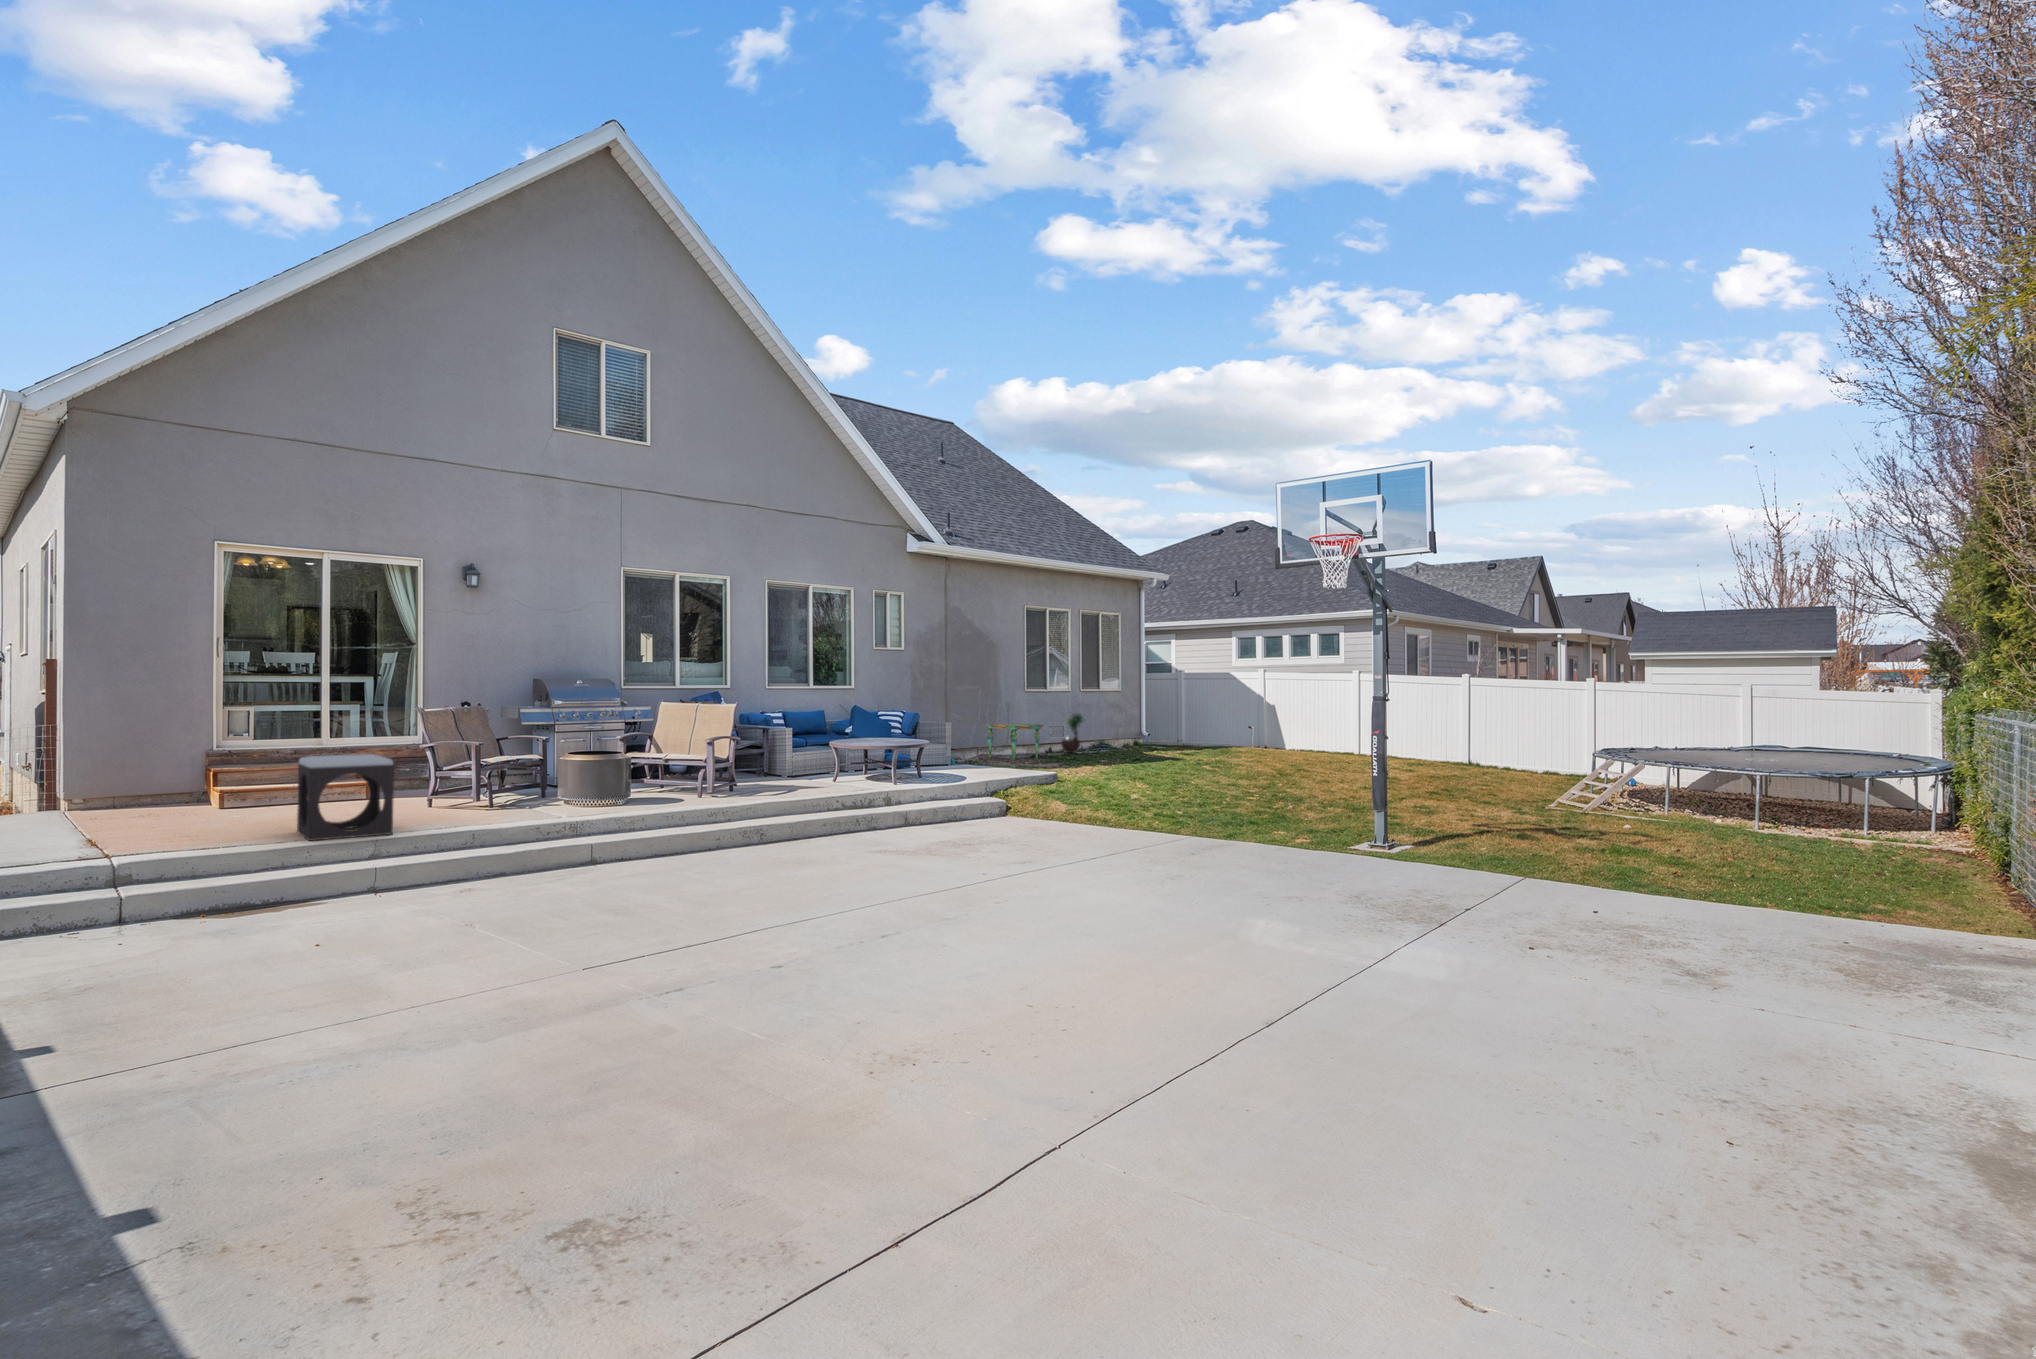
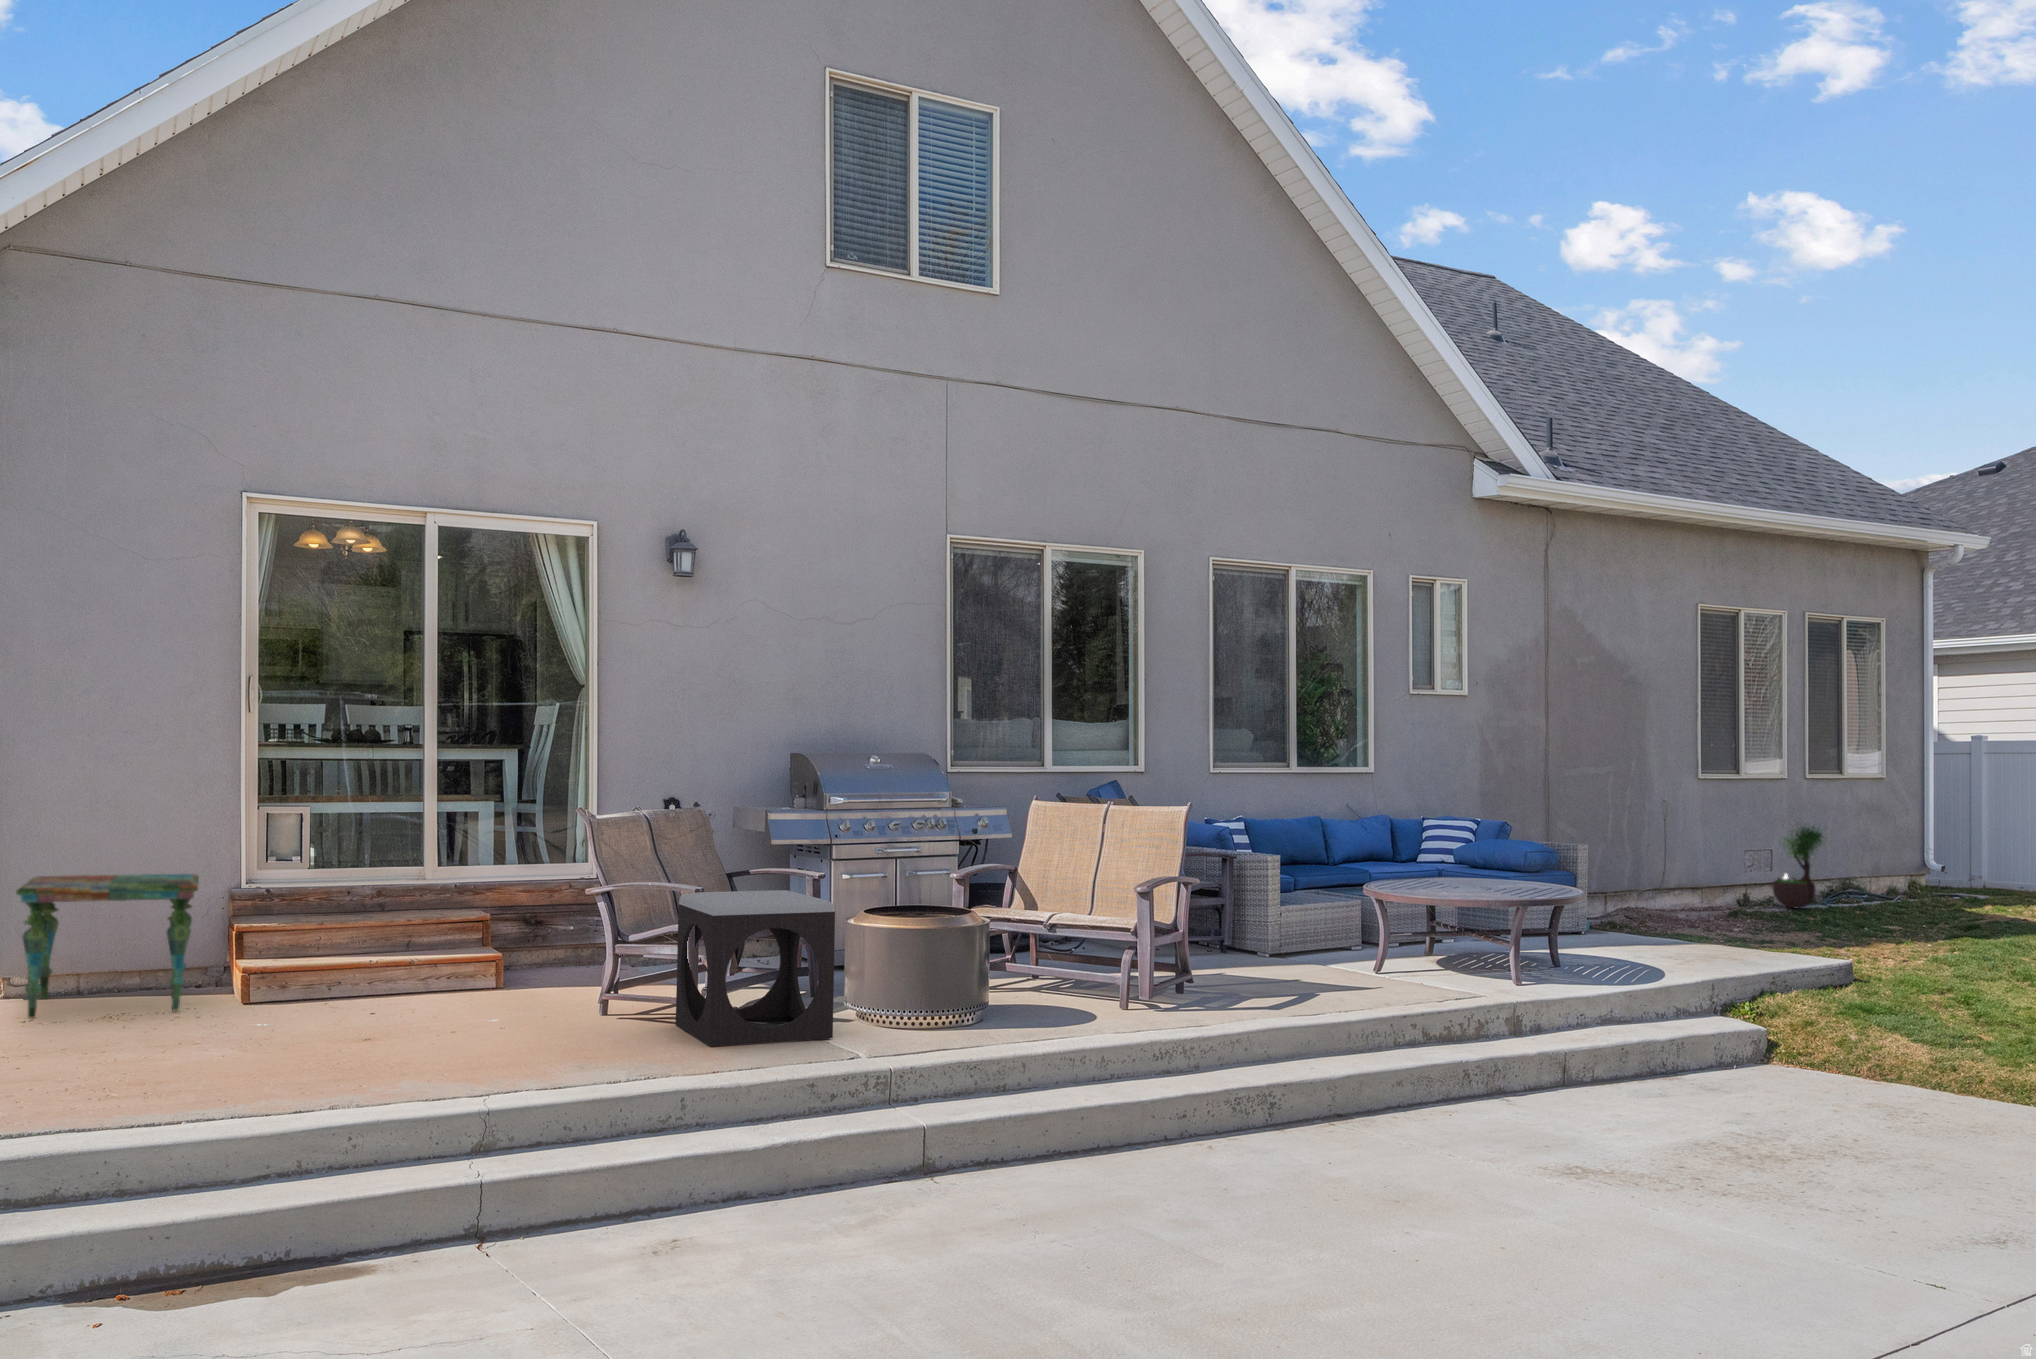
side table: present [985,723,1043,760] -> present [16,874,199,1018]
footstool: present [297,754,394,841] -> present [676,890,835,1047]

